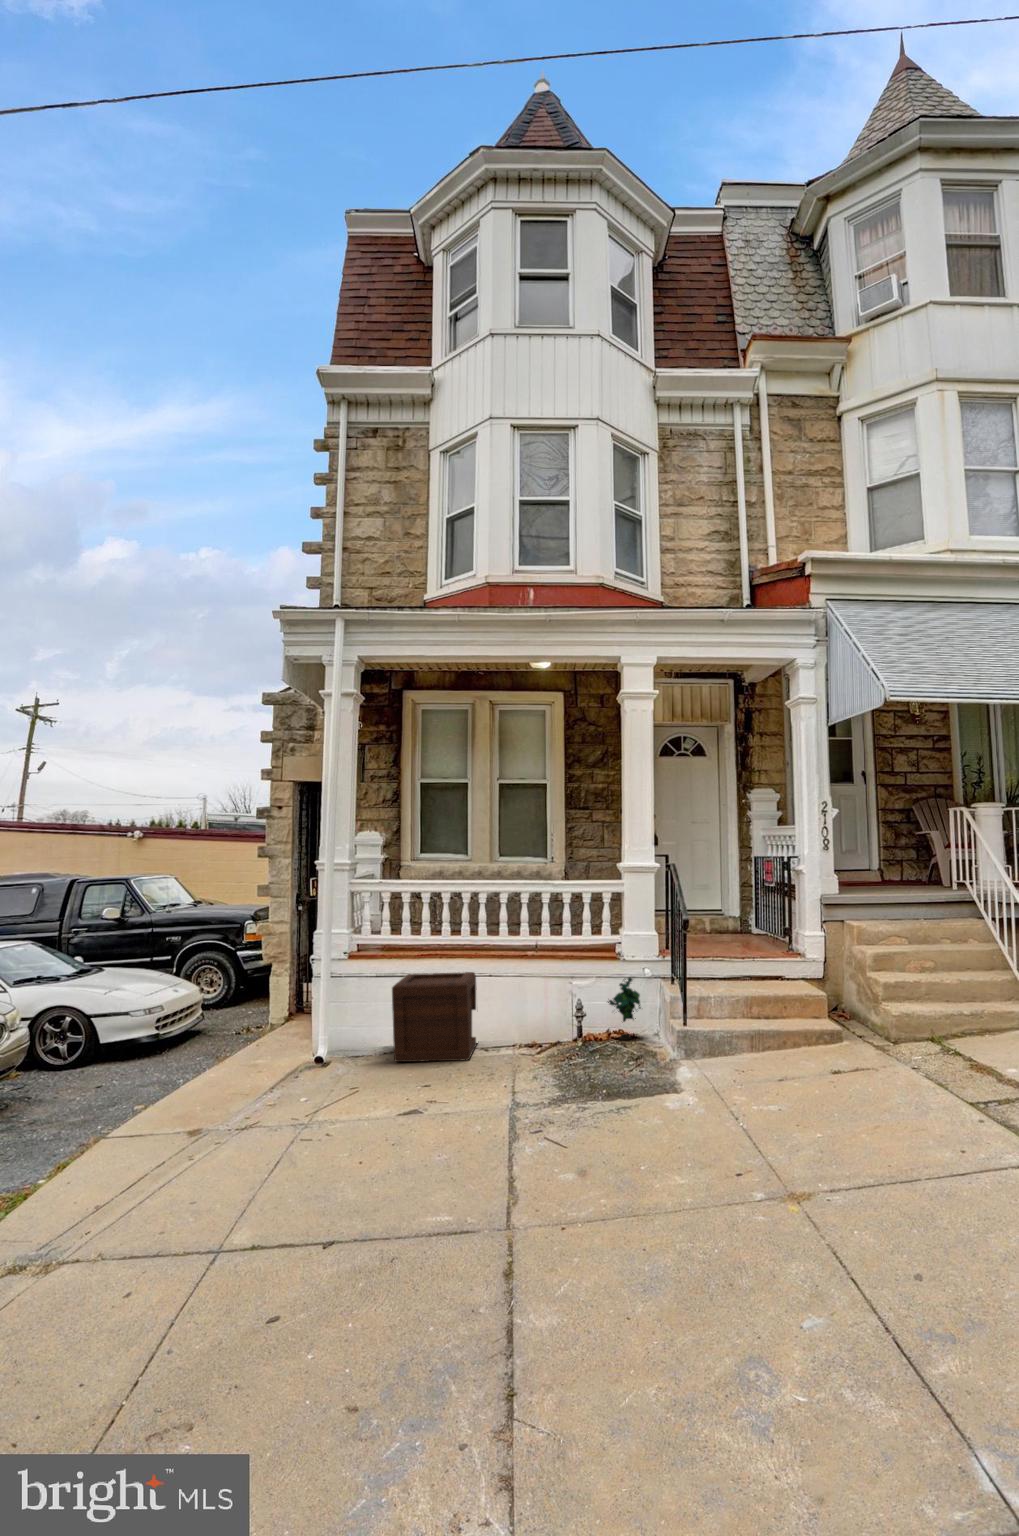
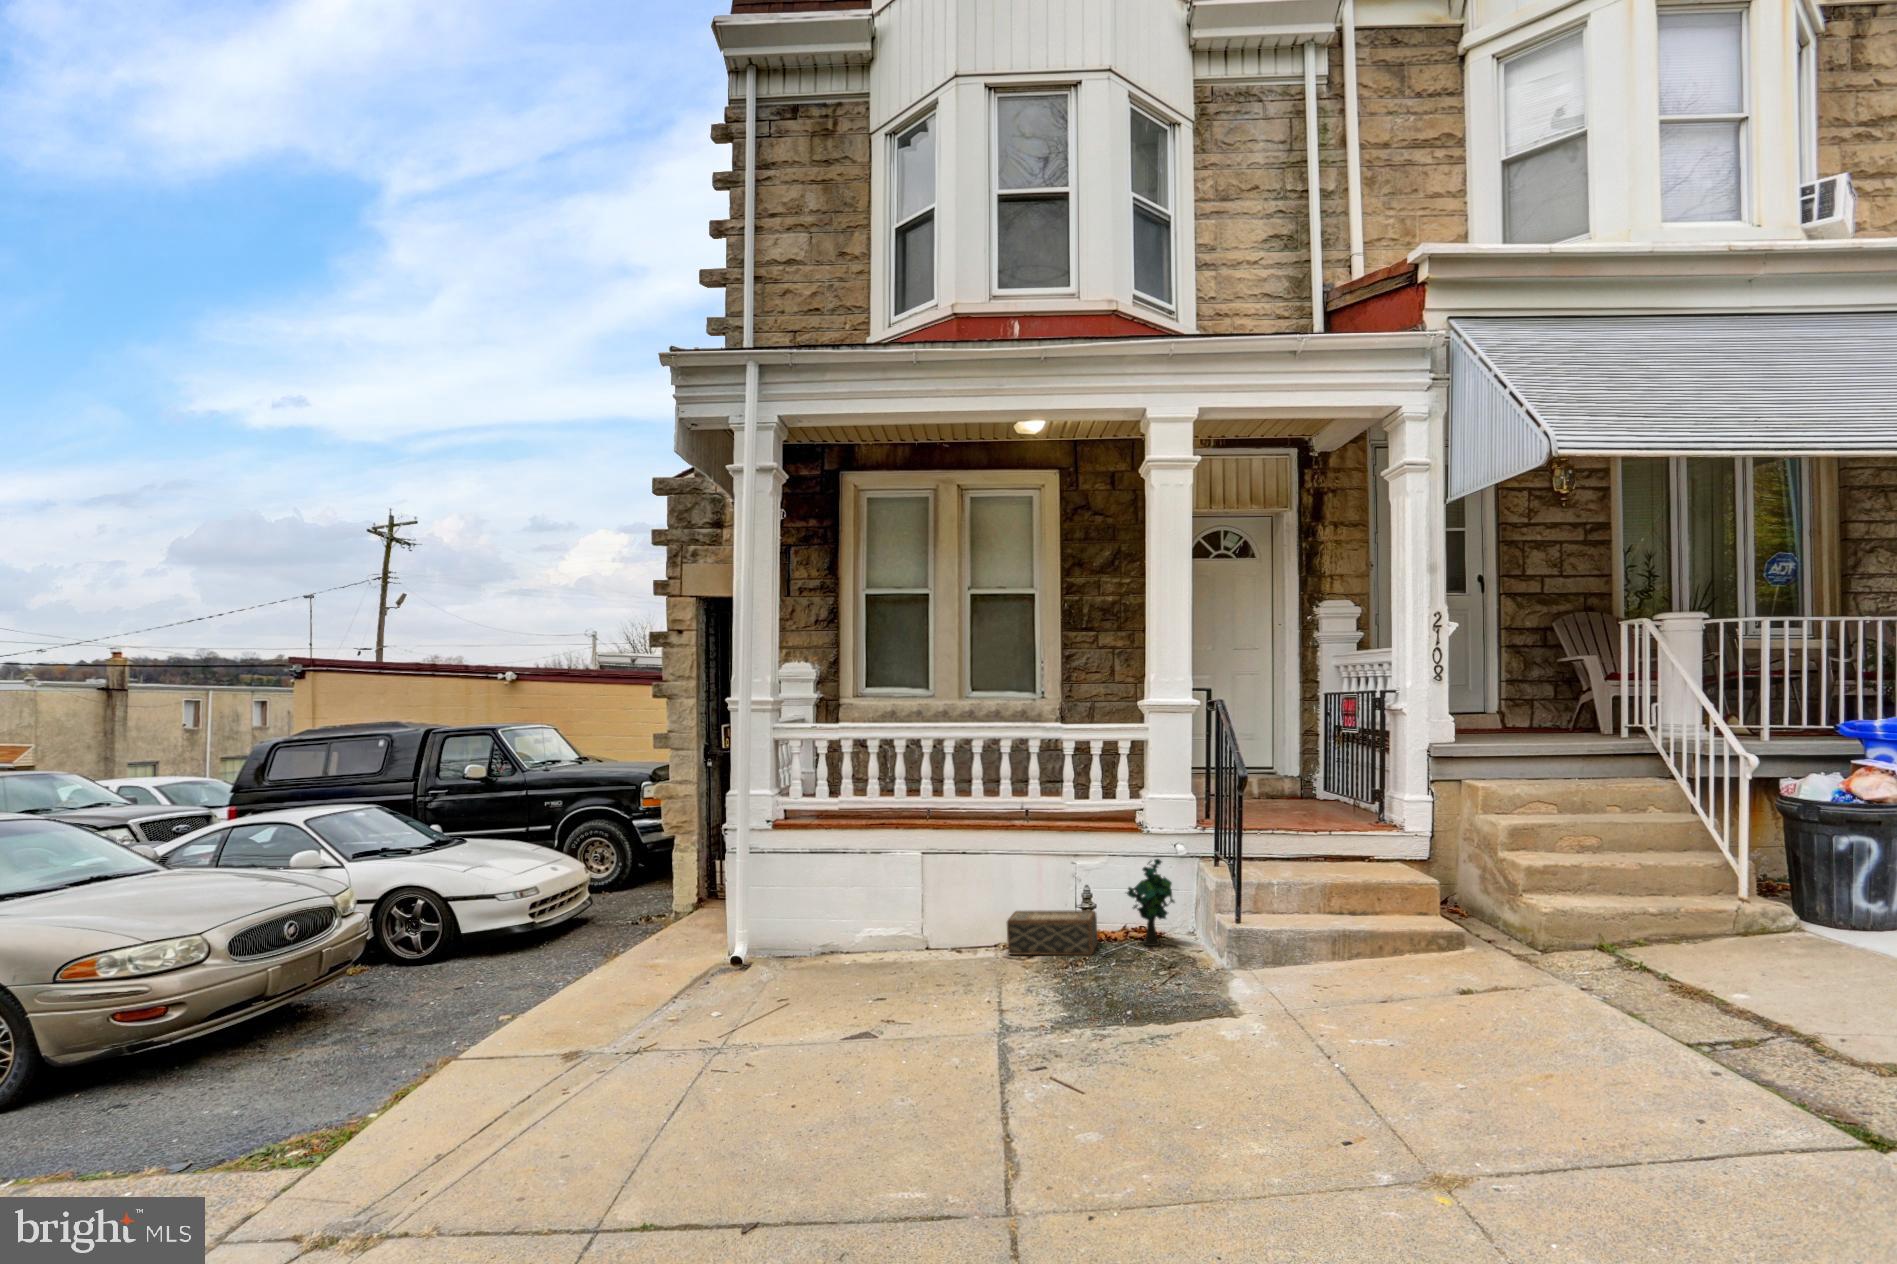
wooden crate: present [392,972,477,1062] -> none [825,852,947,976]
woven basket: none [522,1015,587,1047] -> present [1007,910,1098,955]

